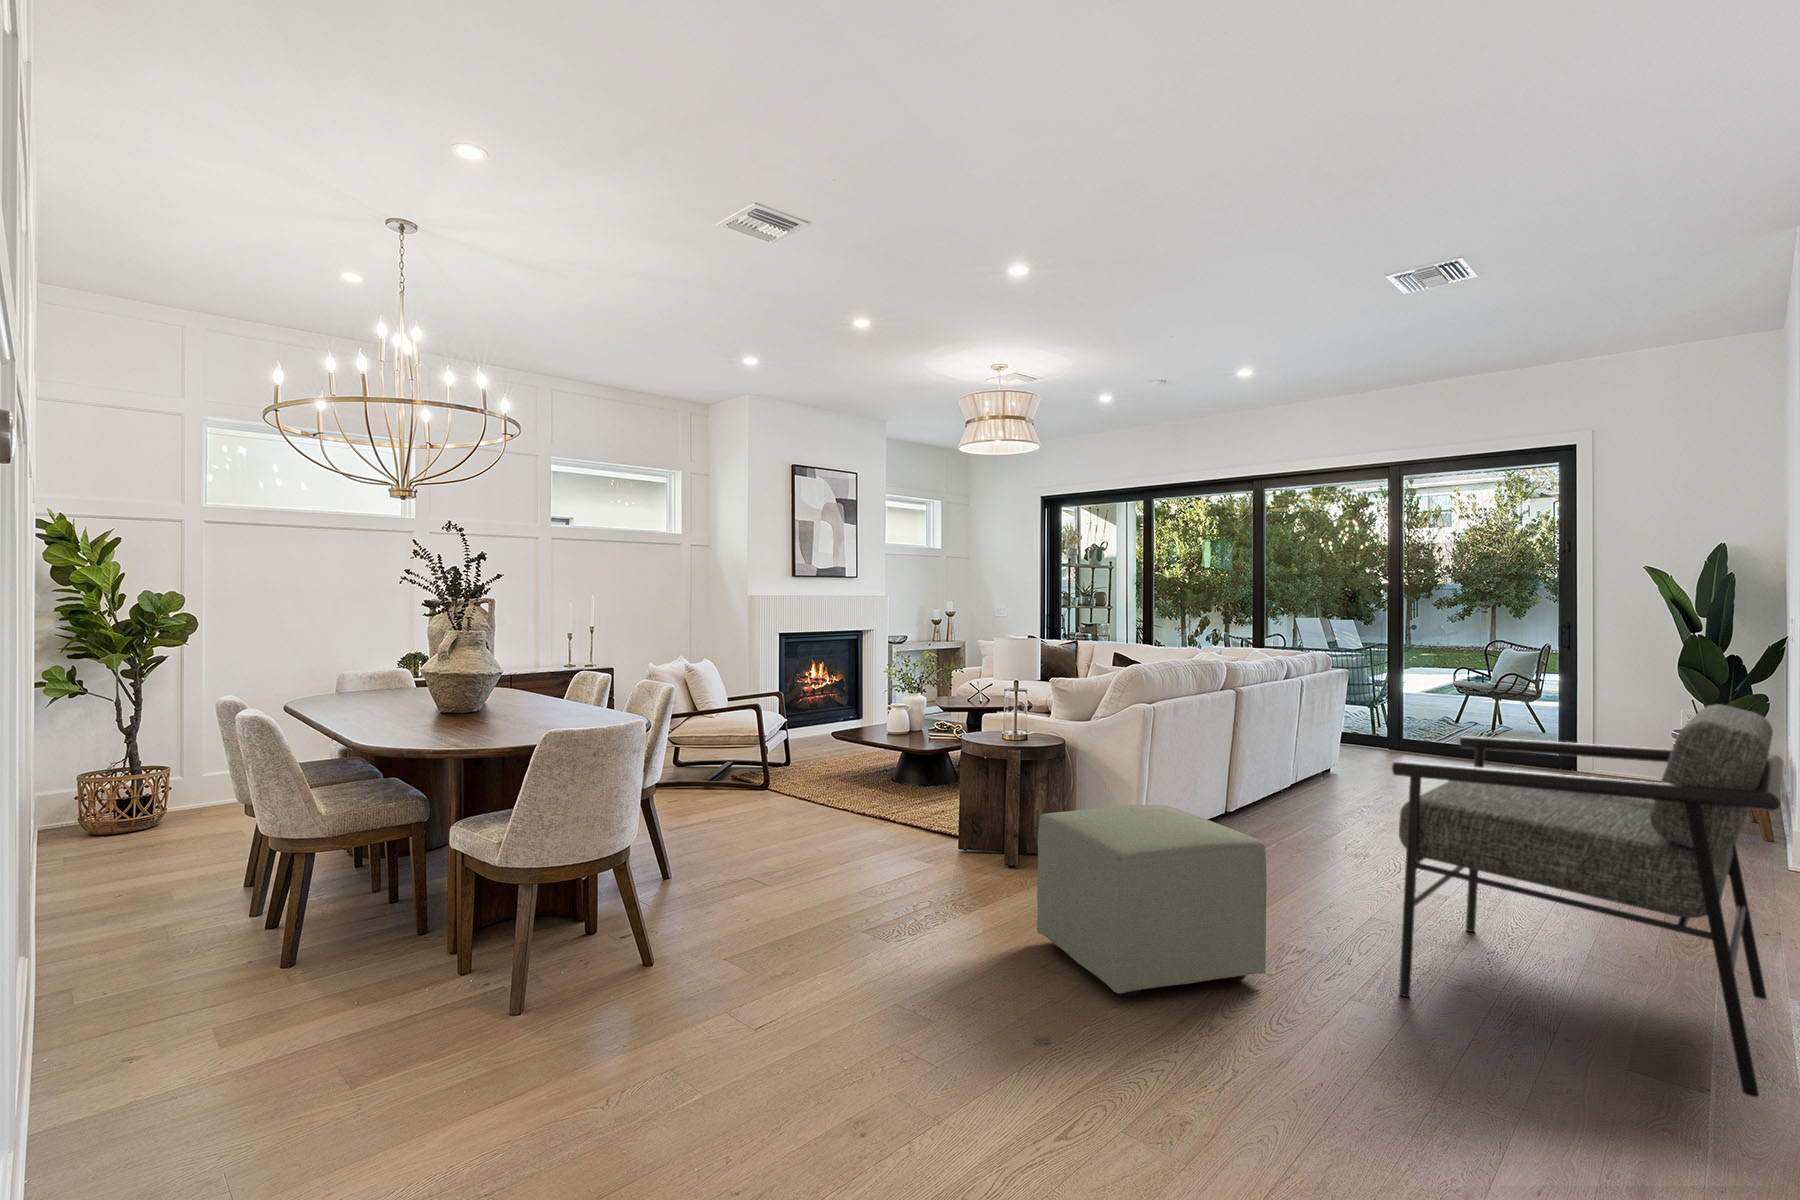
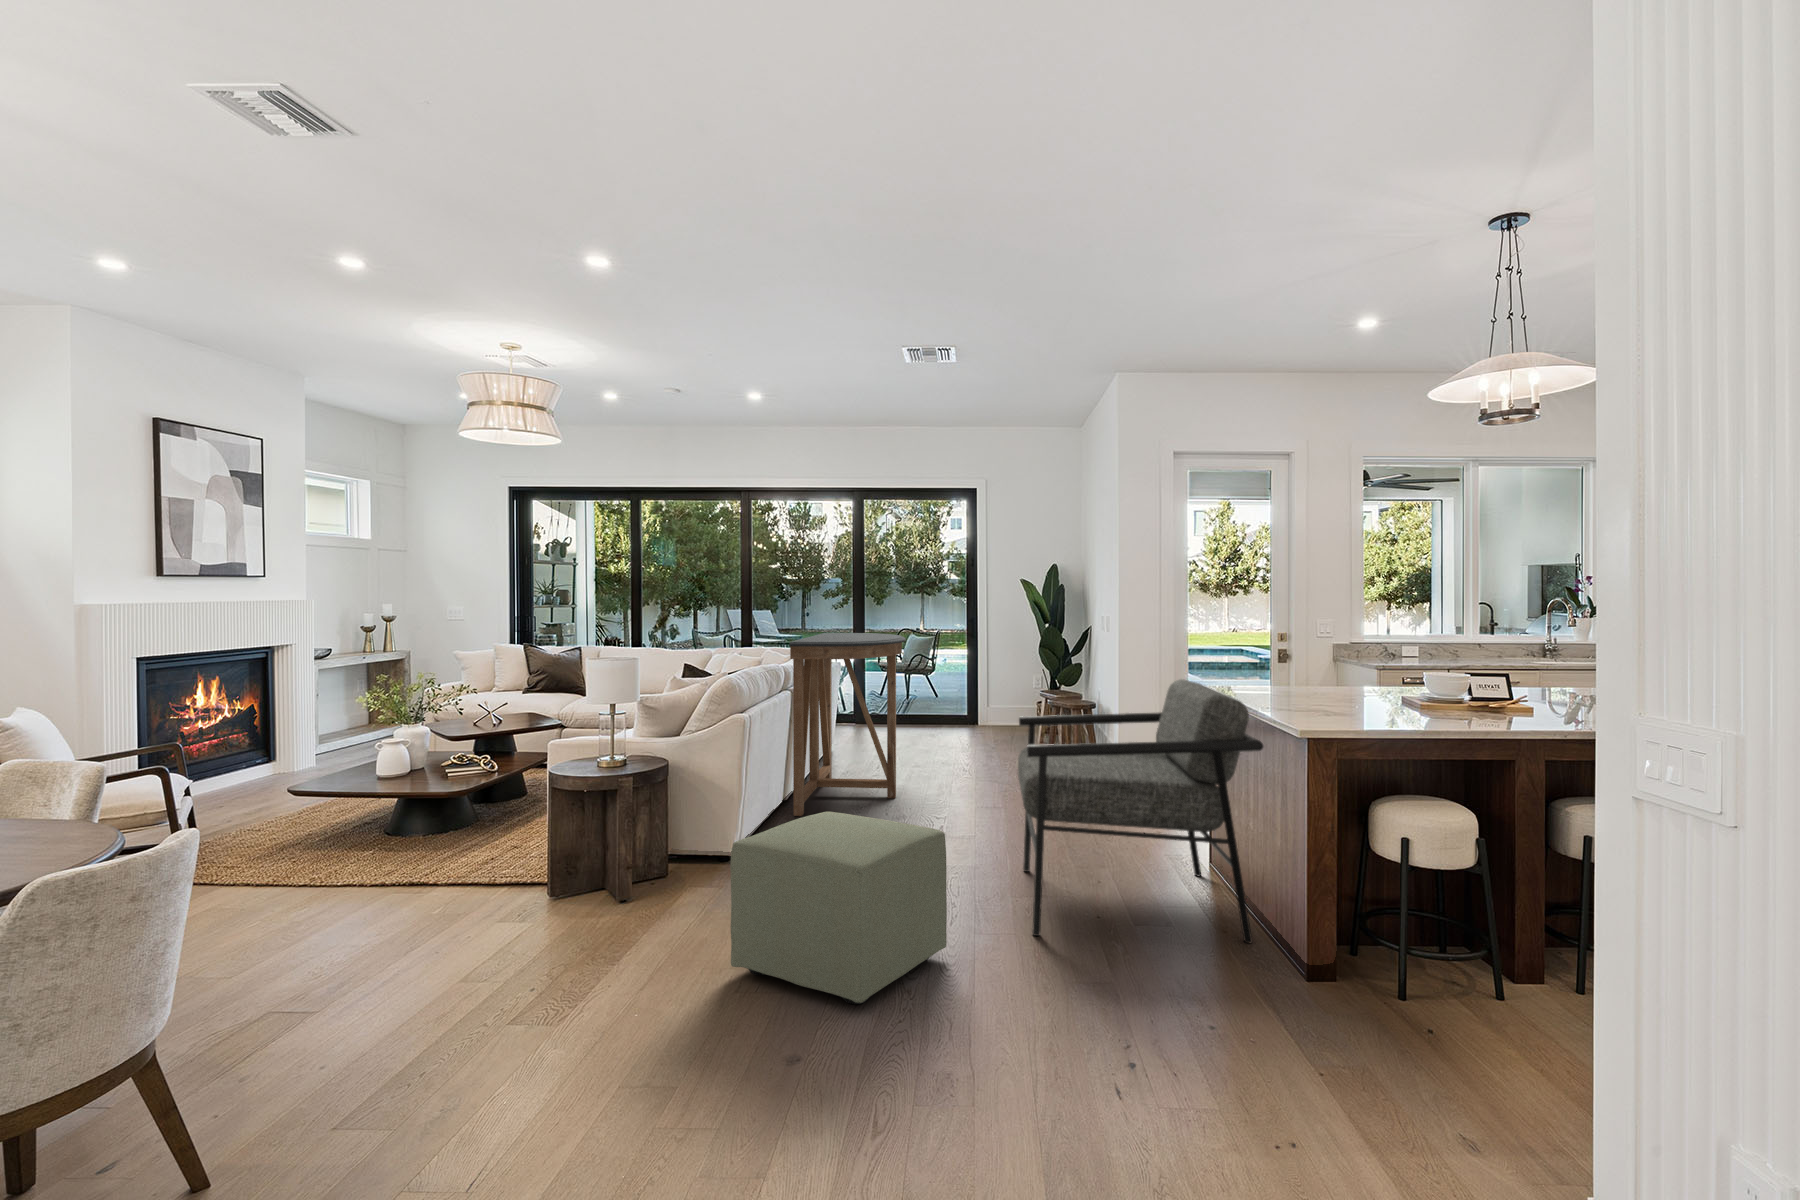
console table: none [1235,635,1401,828] -> present [789,633,906,816]

